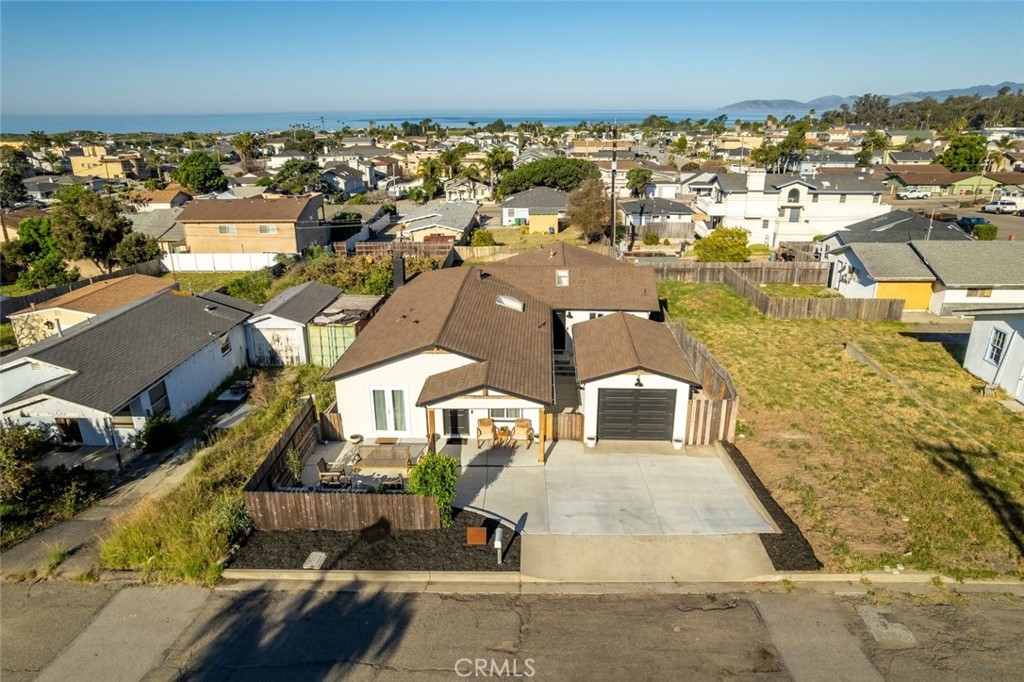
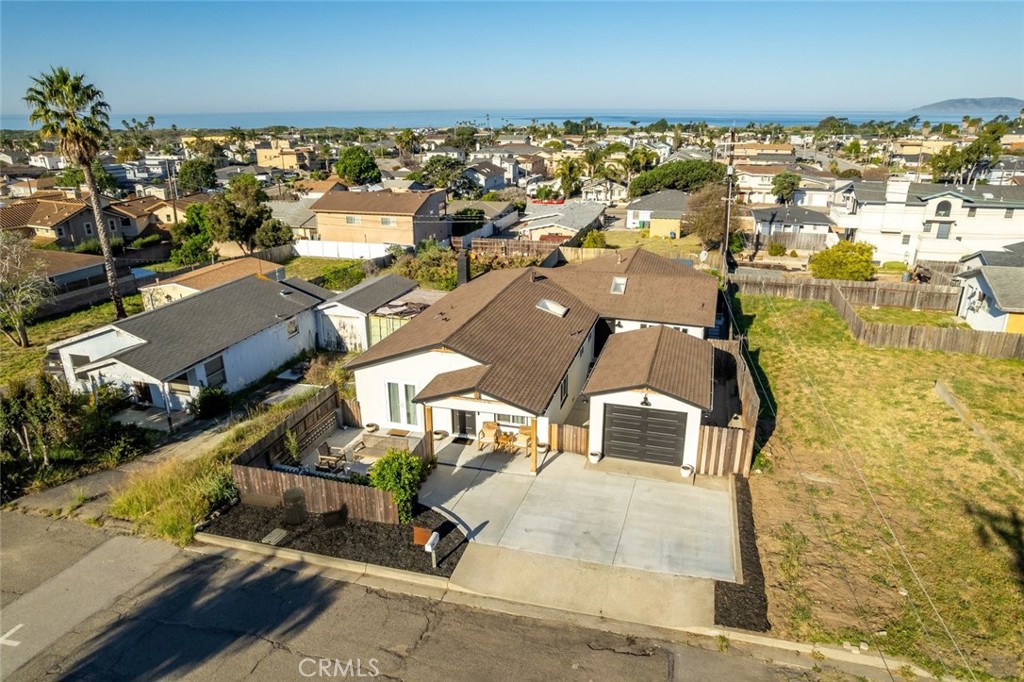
trash can: none [314,507,340,545] -> present [283,487,308,524]
bench: none [262,520,307,543] -> present [241,492,283,518]

